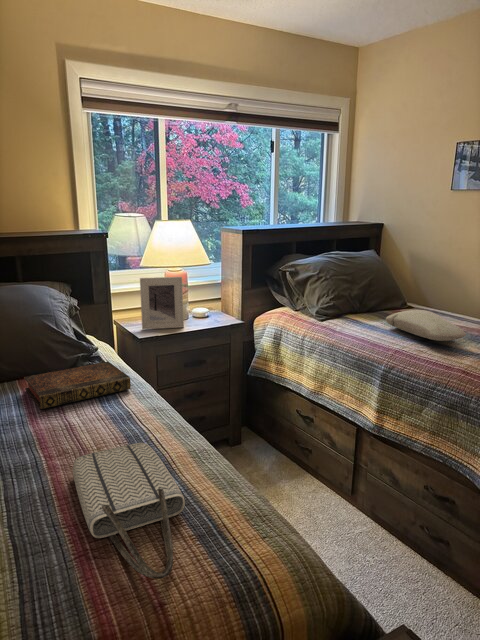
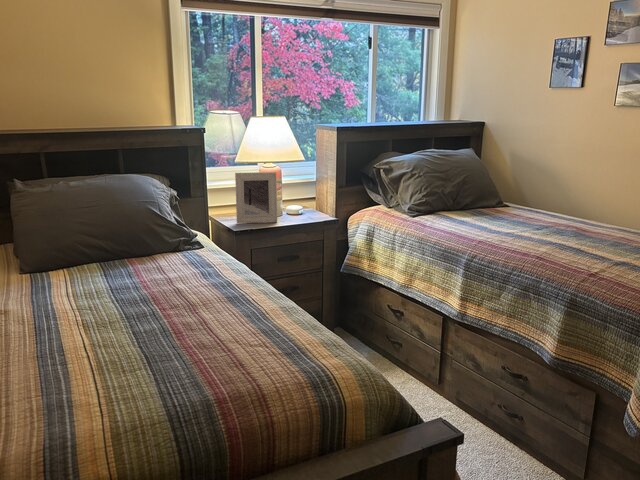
pillow: present [386,310,466,341] -> none [476,206,549,233]
book: present [24,362,131,409] -> none [135,244,229,278]
tote bag: present [73,443,185,579] -> none [187,297,276,369]

